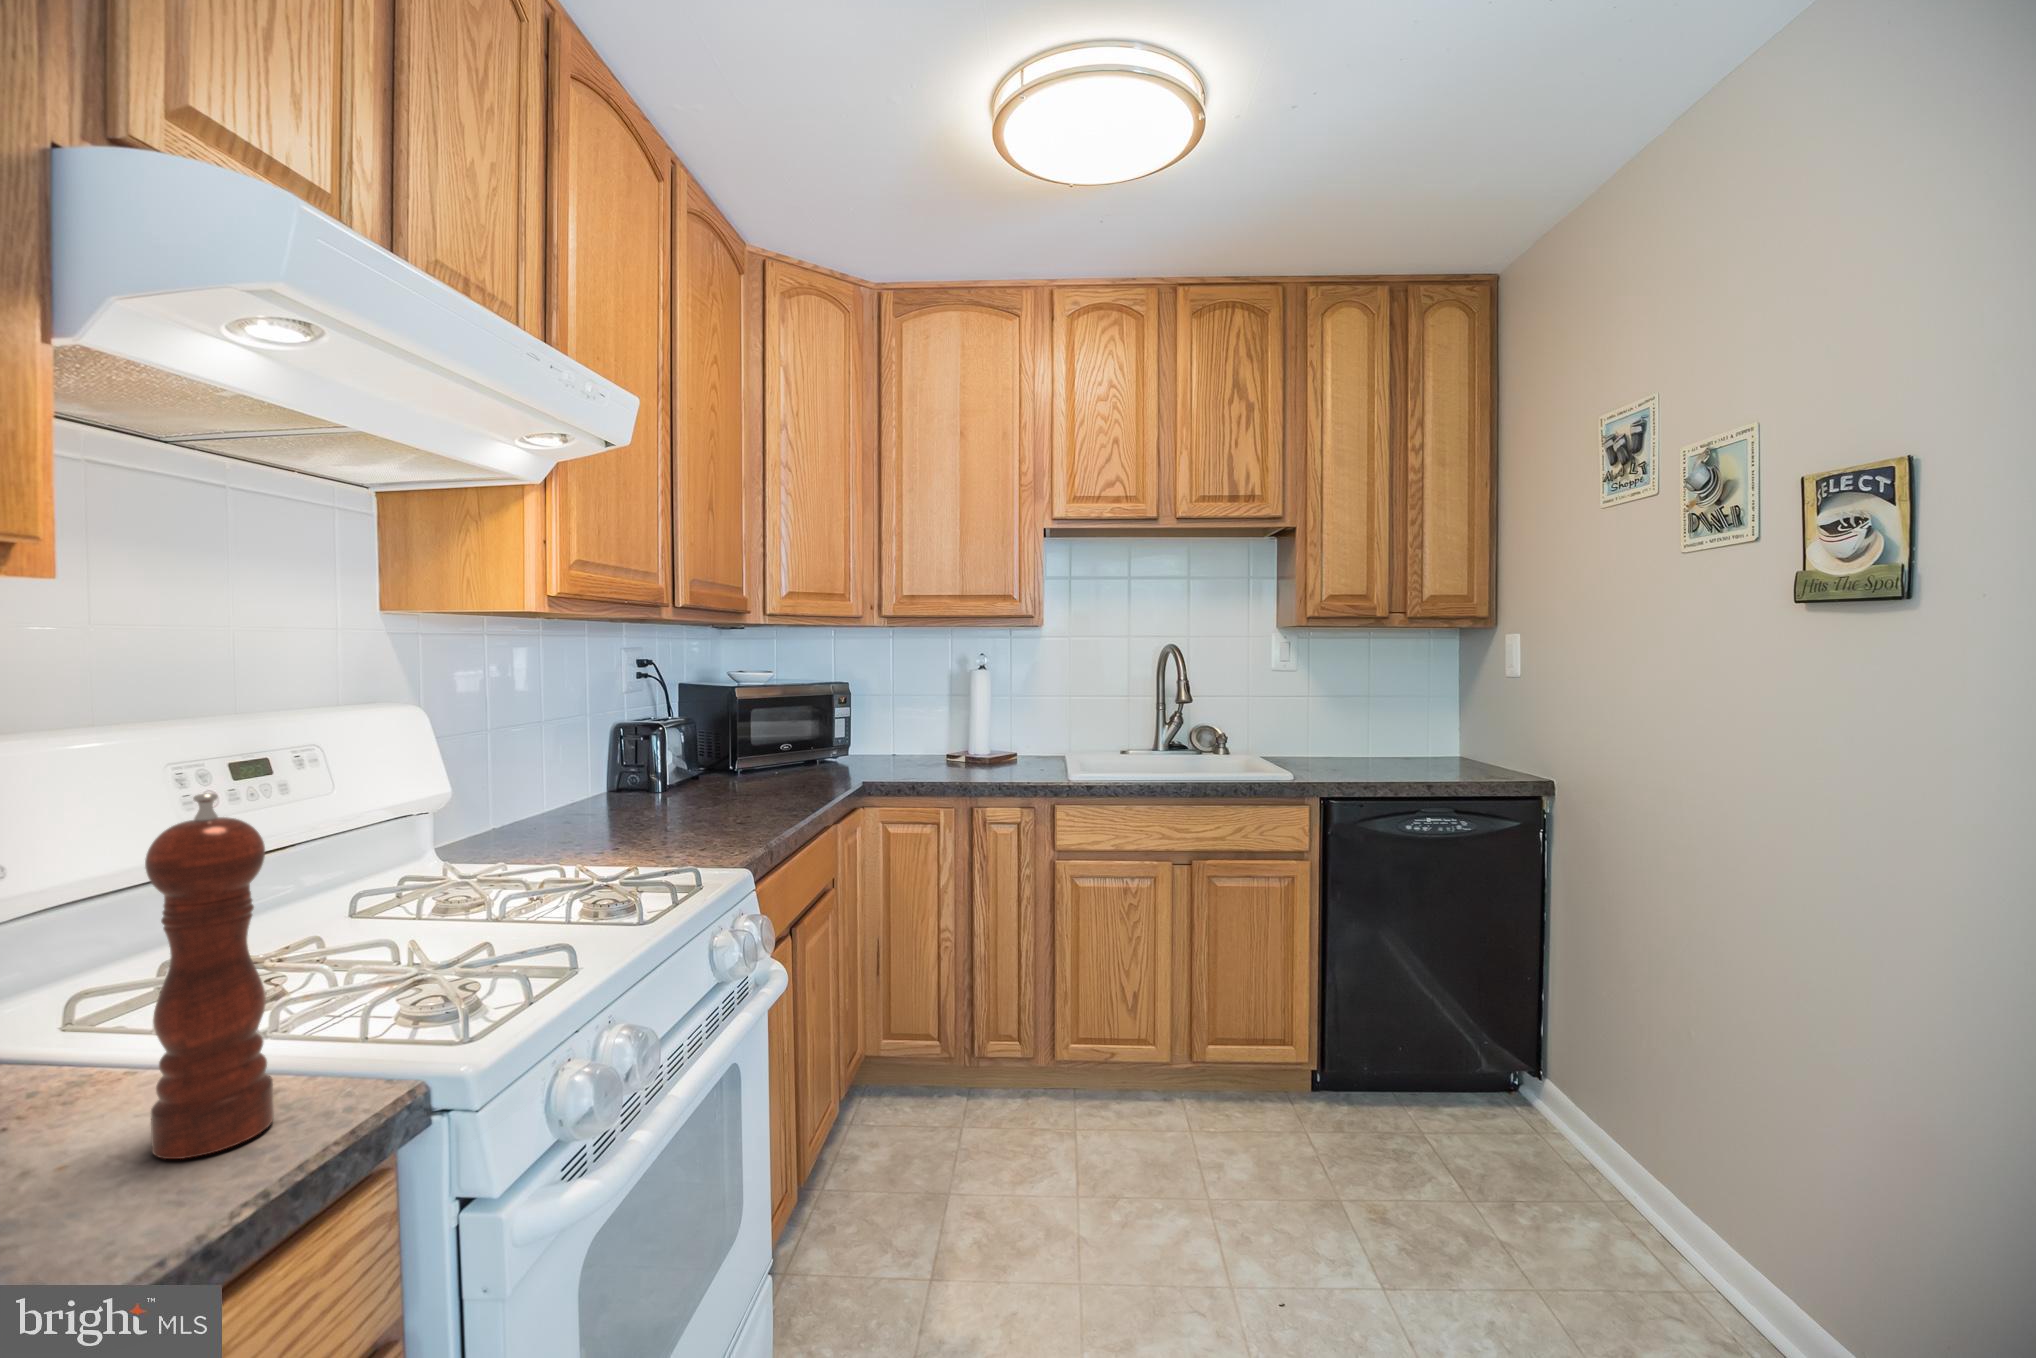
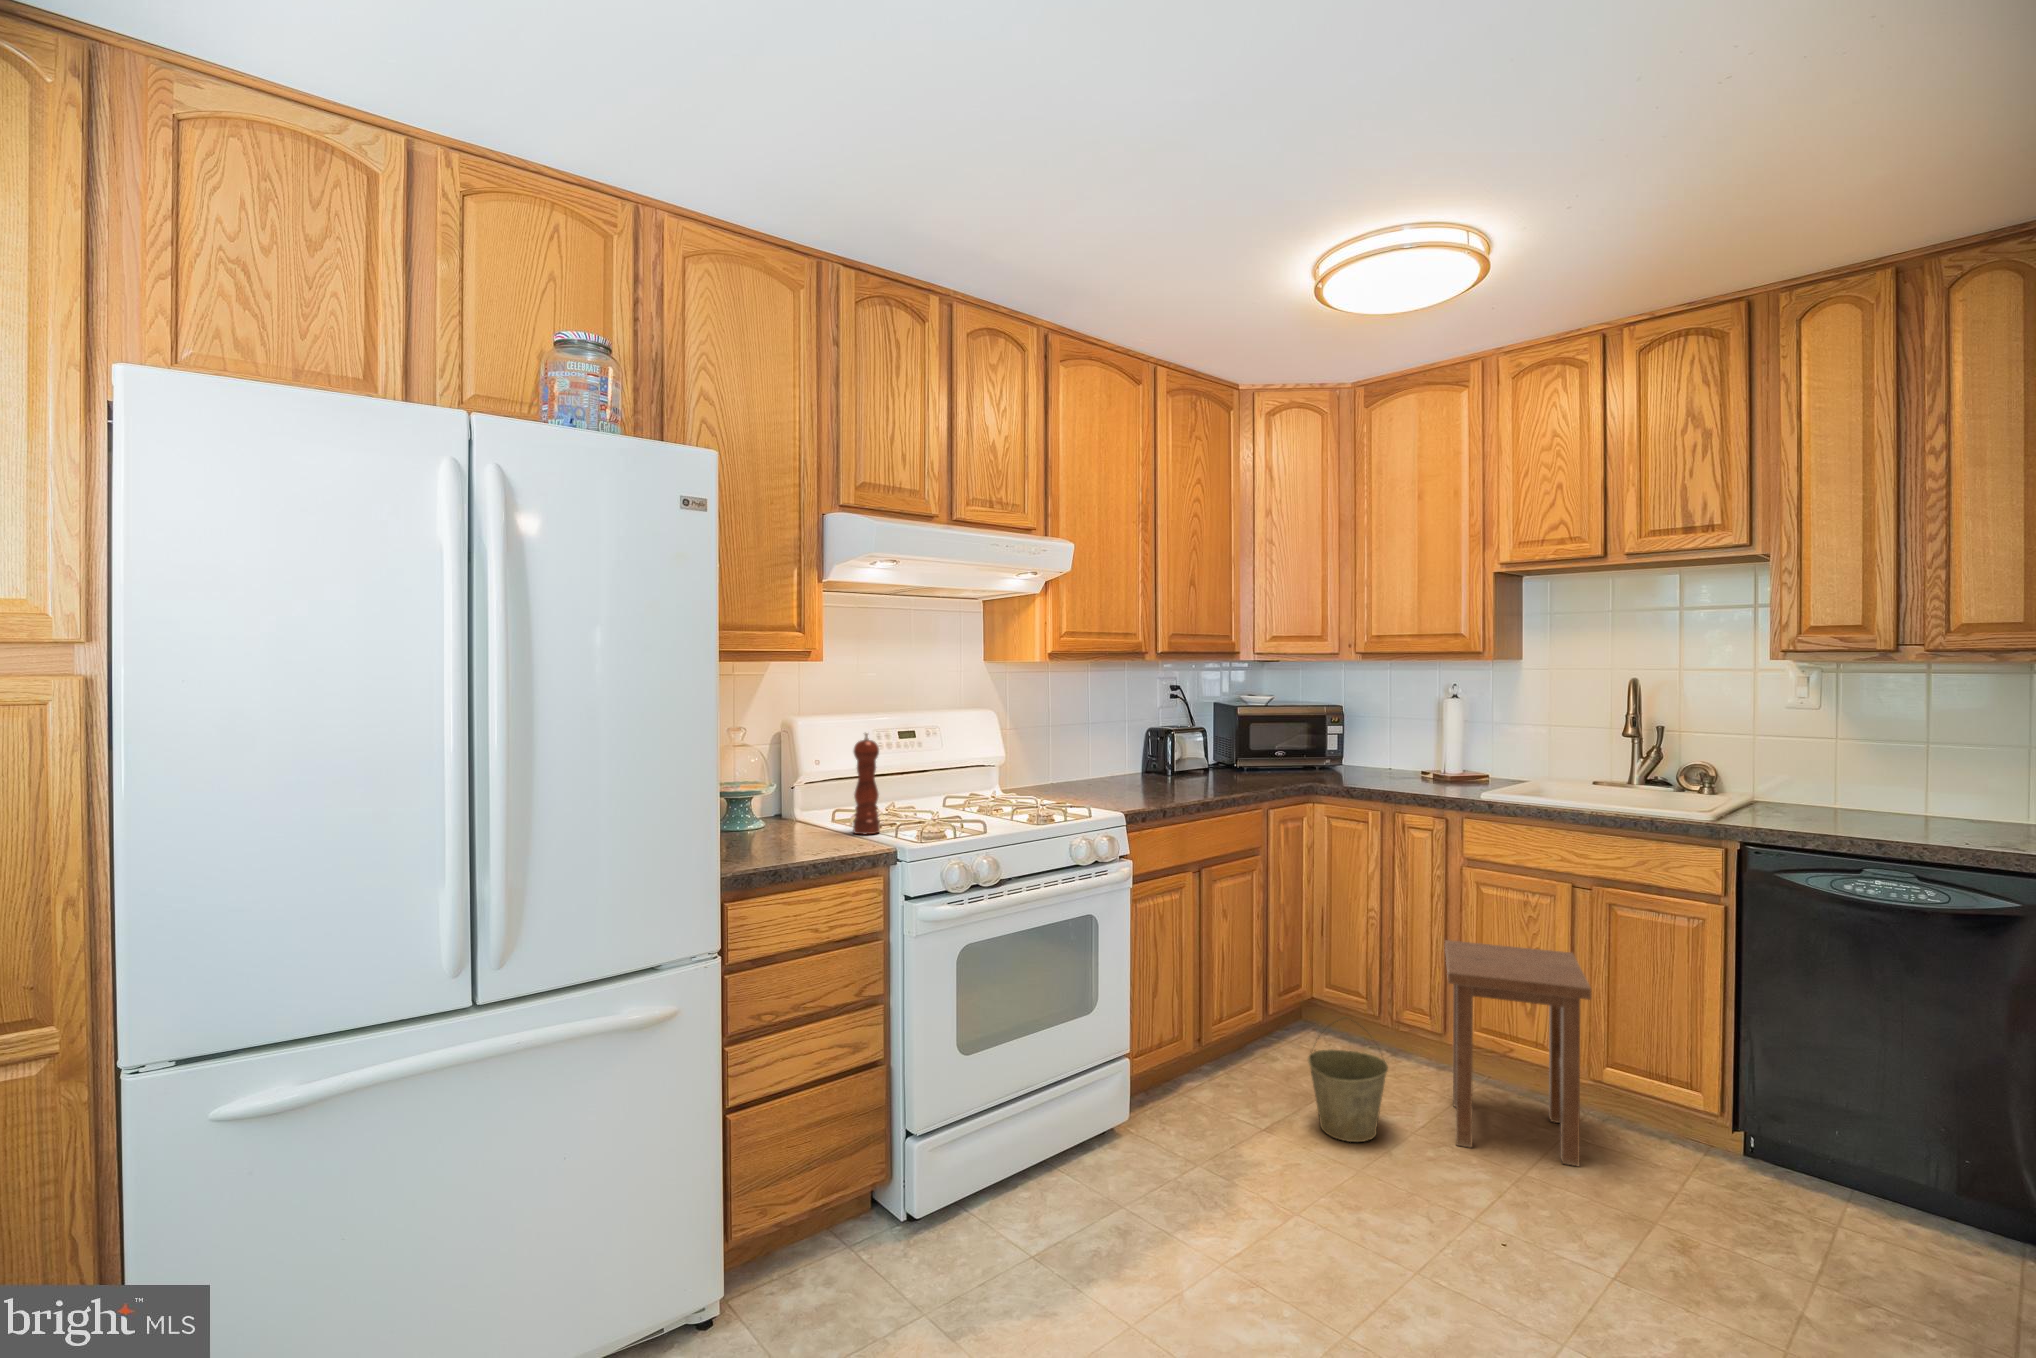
stool: none [1072,935,1265,1205] -> present [1445,940,1591,1166]
bucket: none [990,1096,1092,1271] -> present [1308,1020,1388,1142]

